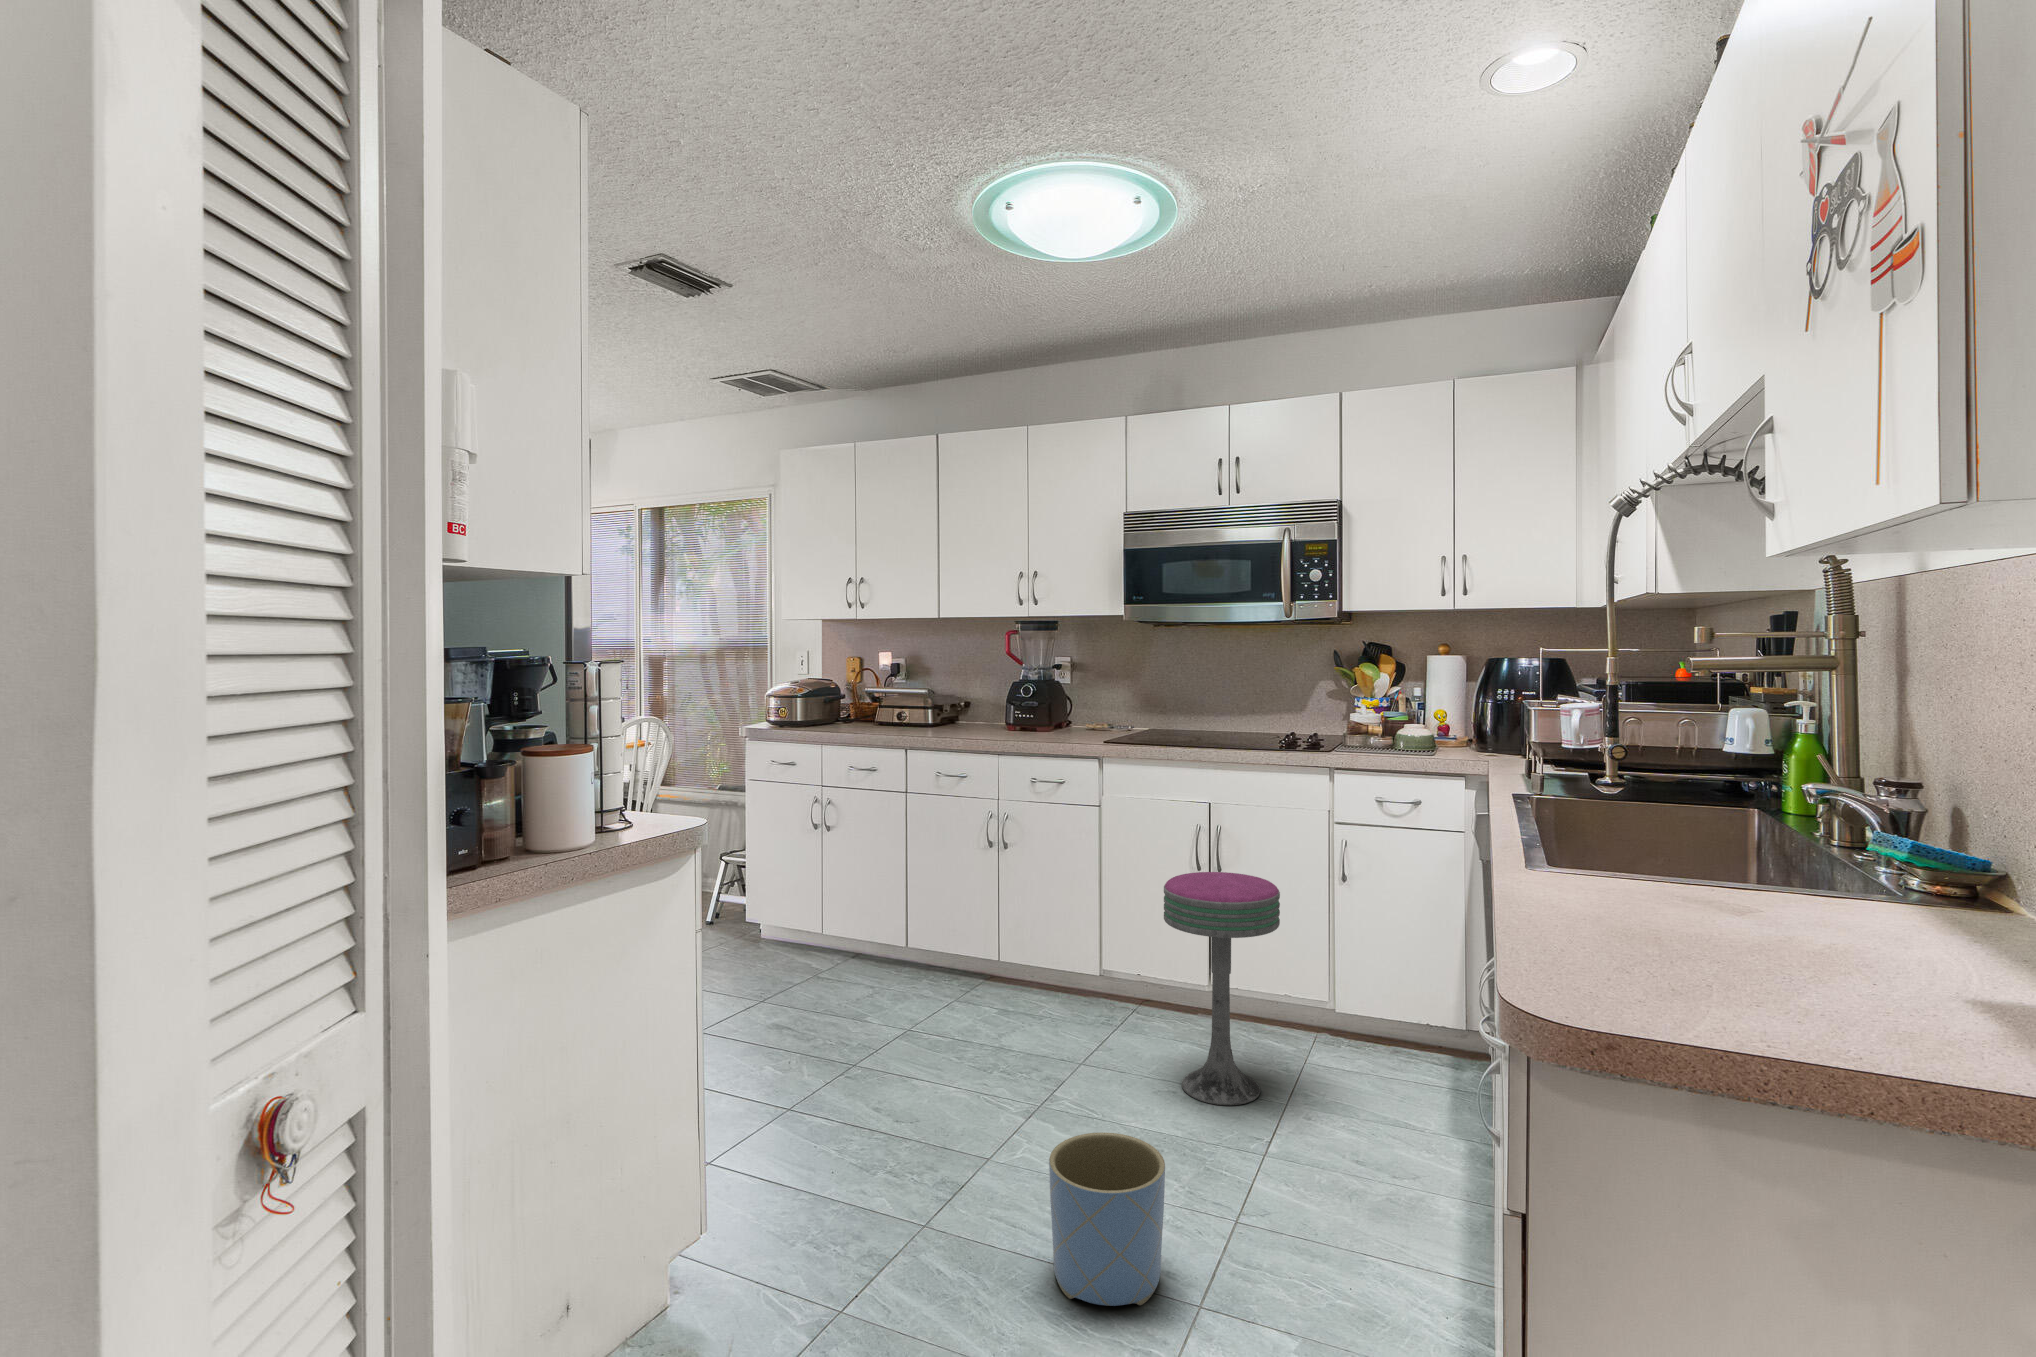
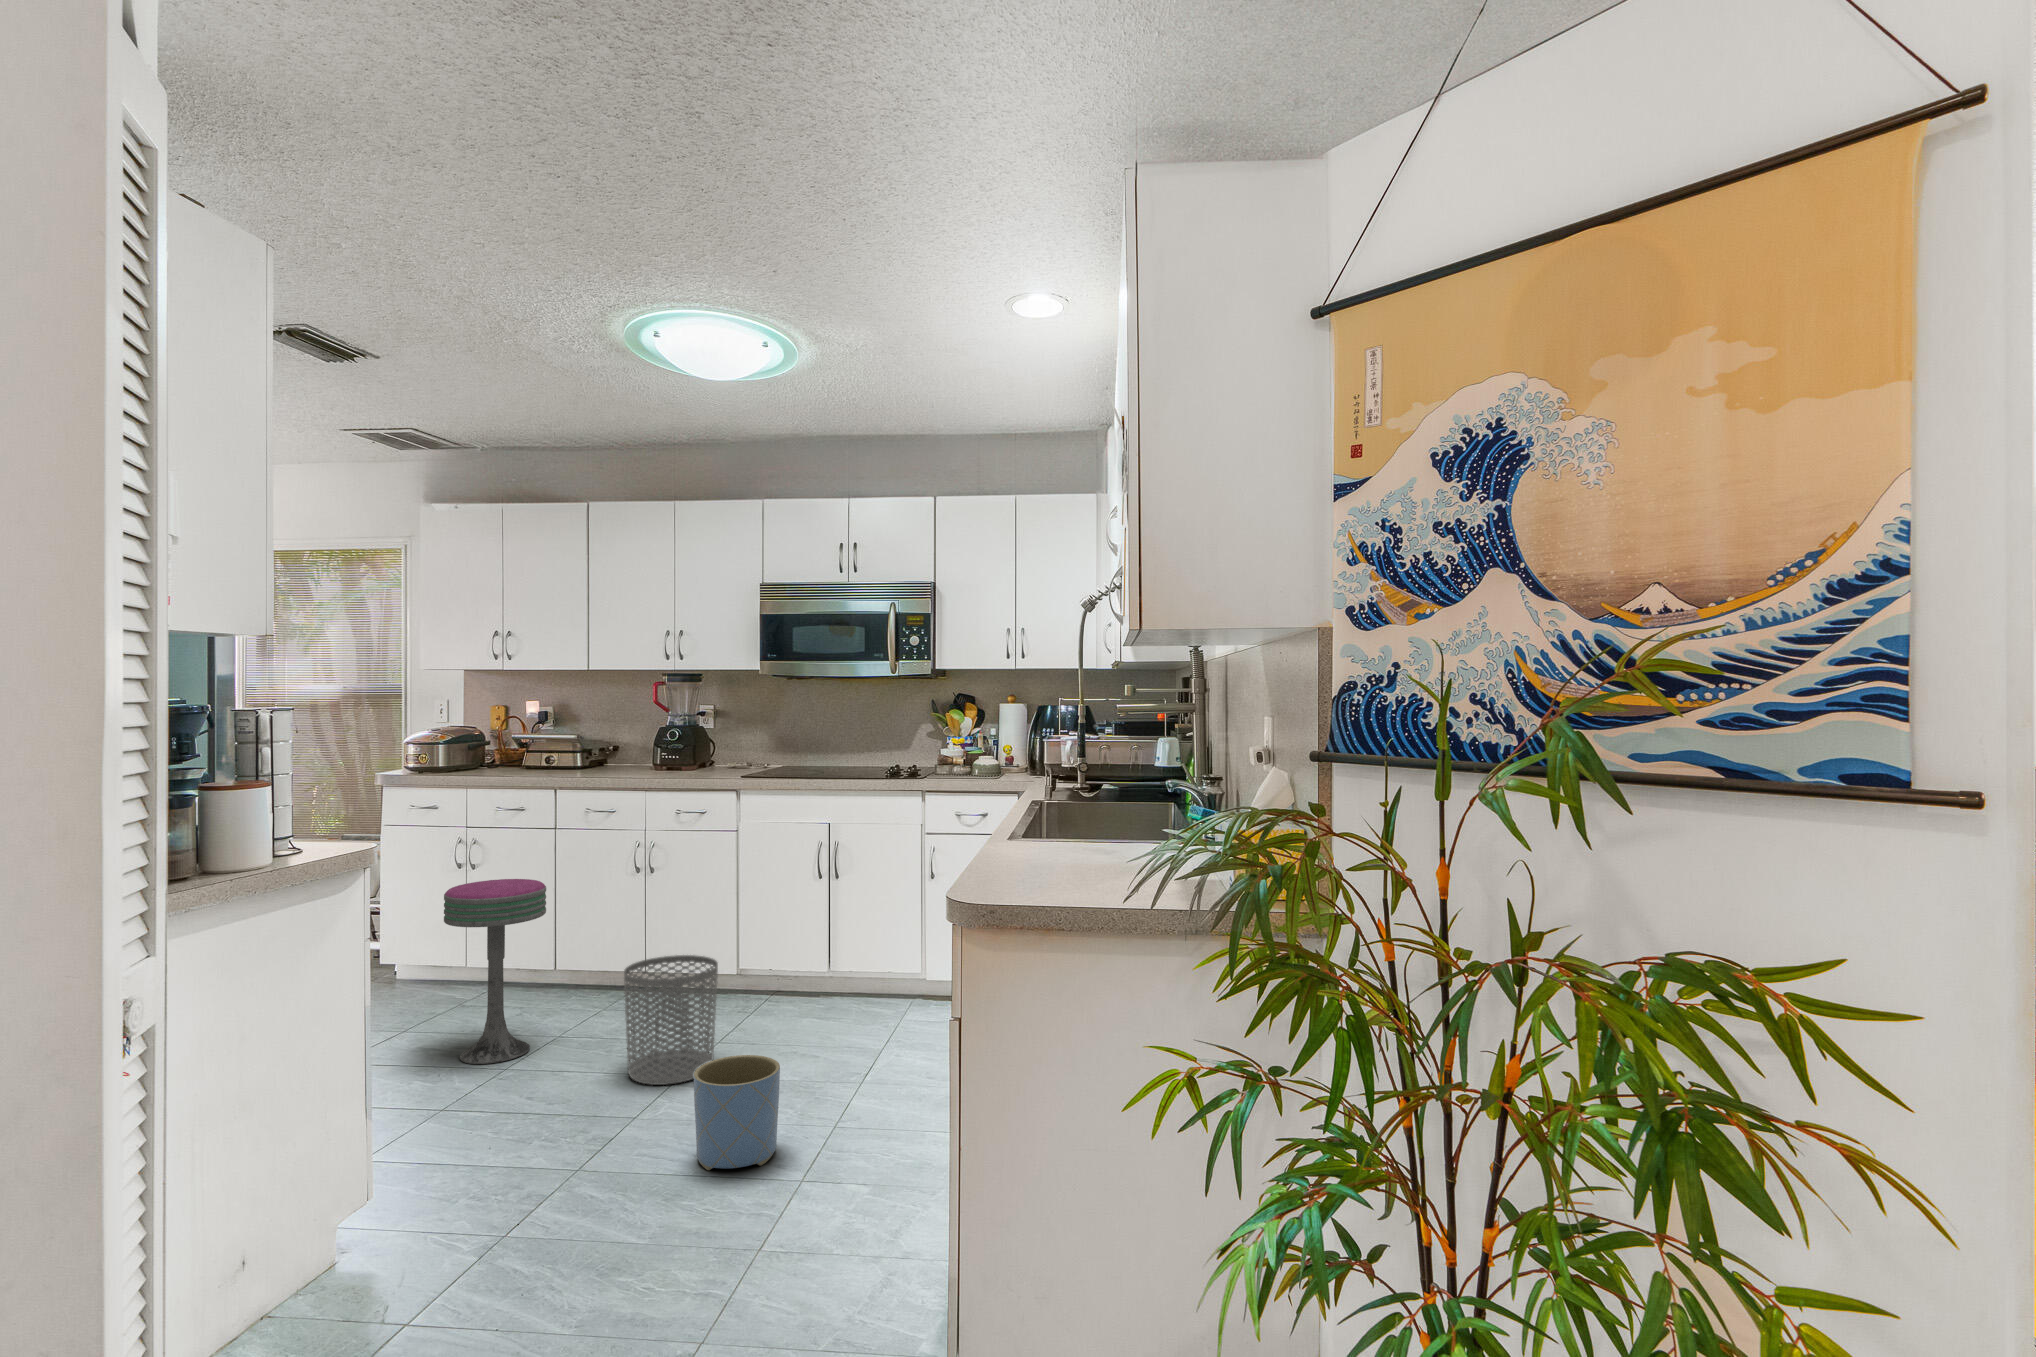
bar stool: present [1164,872,1280,1105] -> present [444,879,546,1064]
waste bin: none [969,961,1079,1127] -> present [624,955,718,1085]

